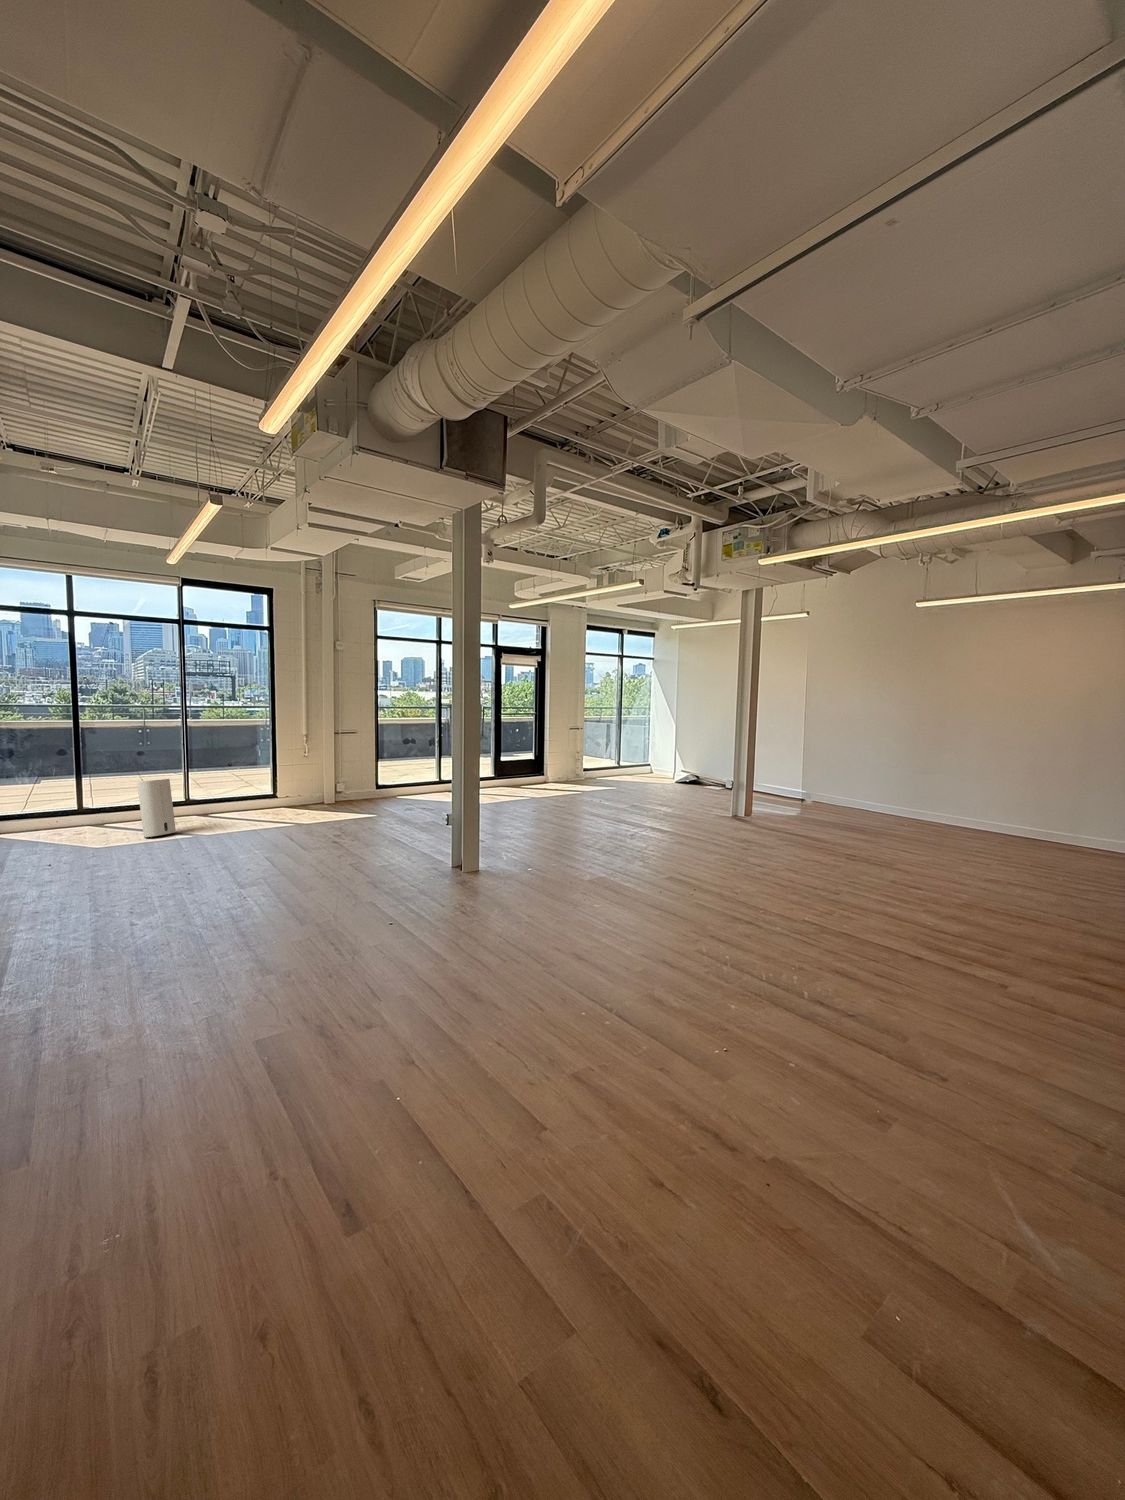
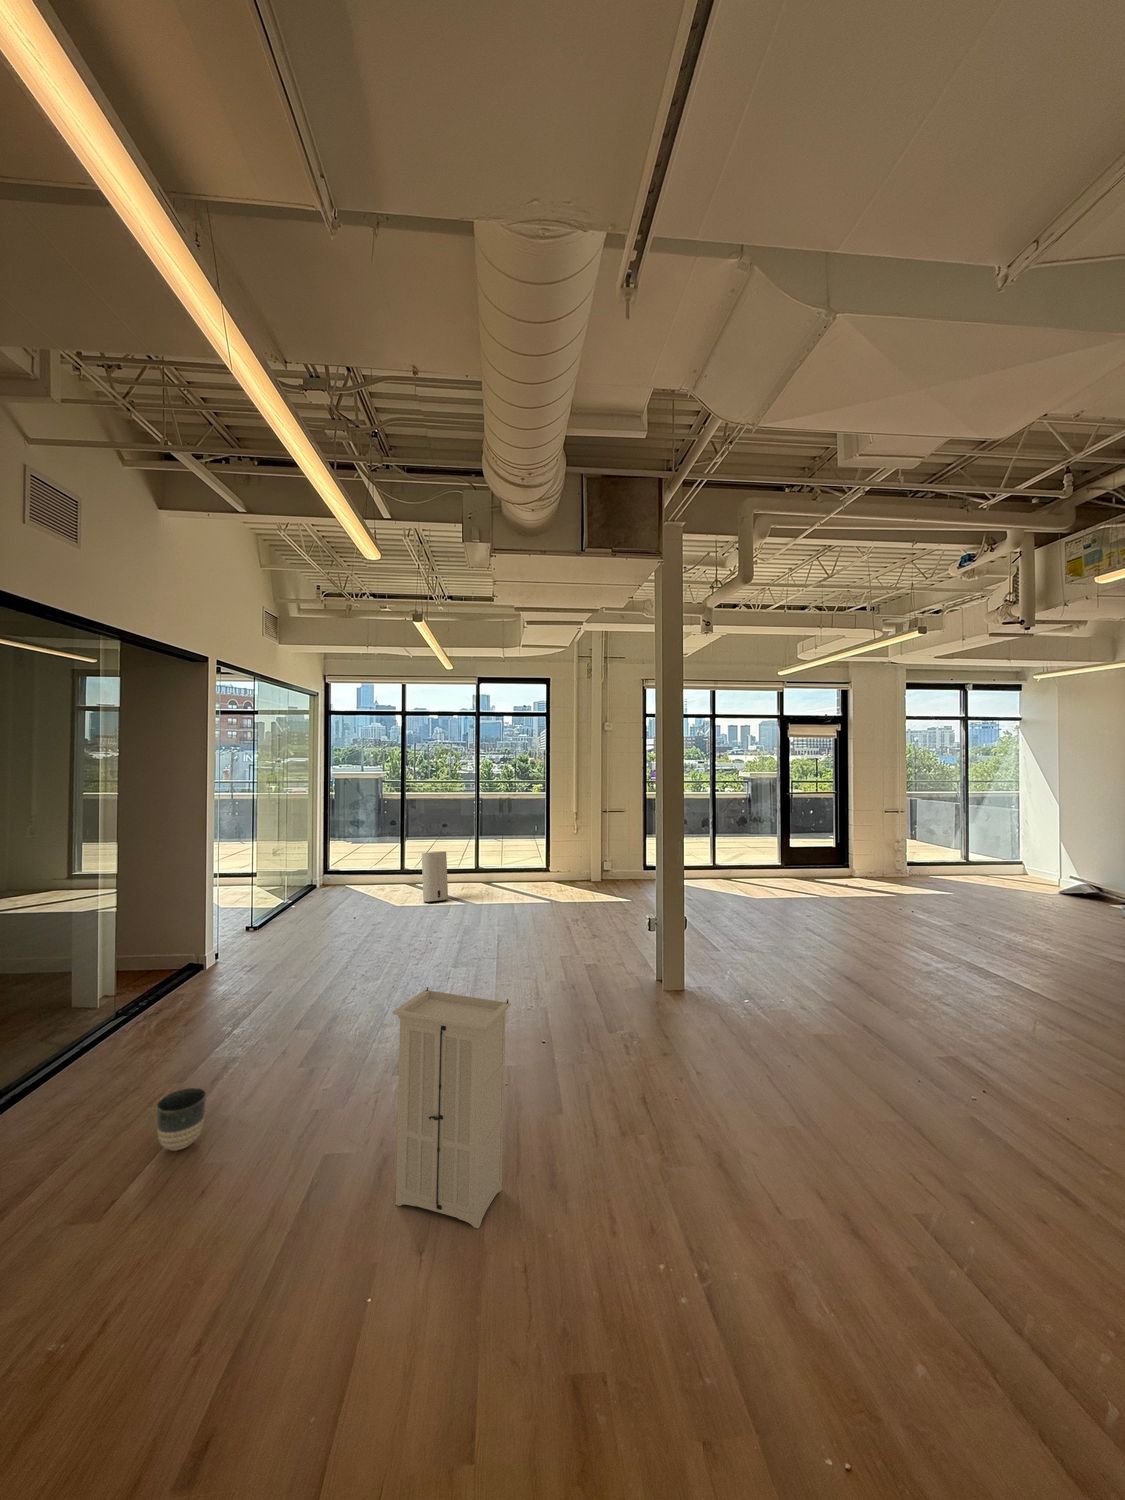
storage cabinet: none [386,844,474,1020] -> present [393,987,511,1229]
planter: none [84,993,140,1055] -> present [157,1088,206,1151]

